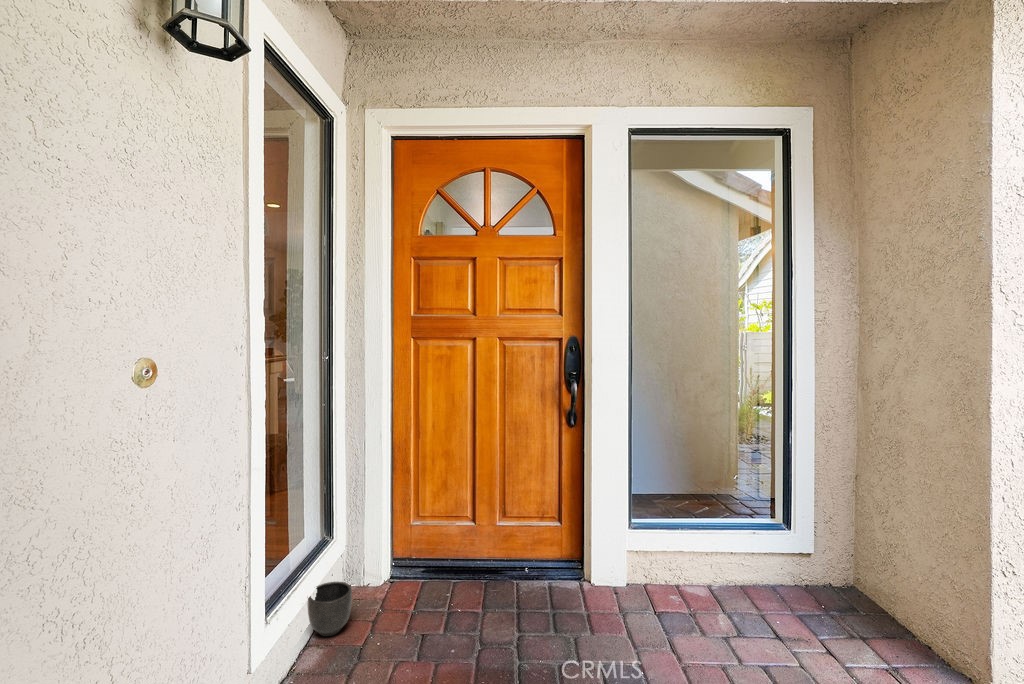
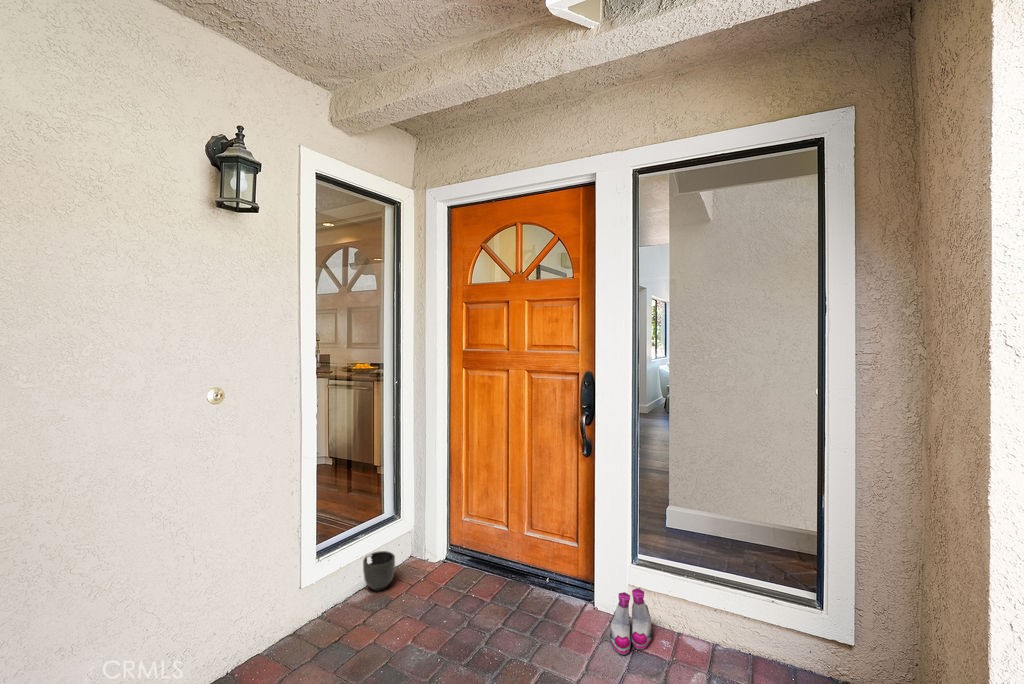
boots: none [623,550,663,618] -> present [610,588,652,655]

